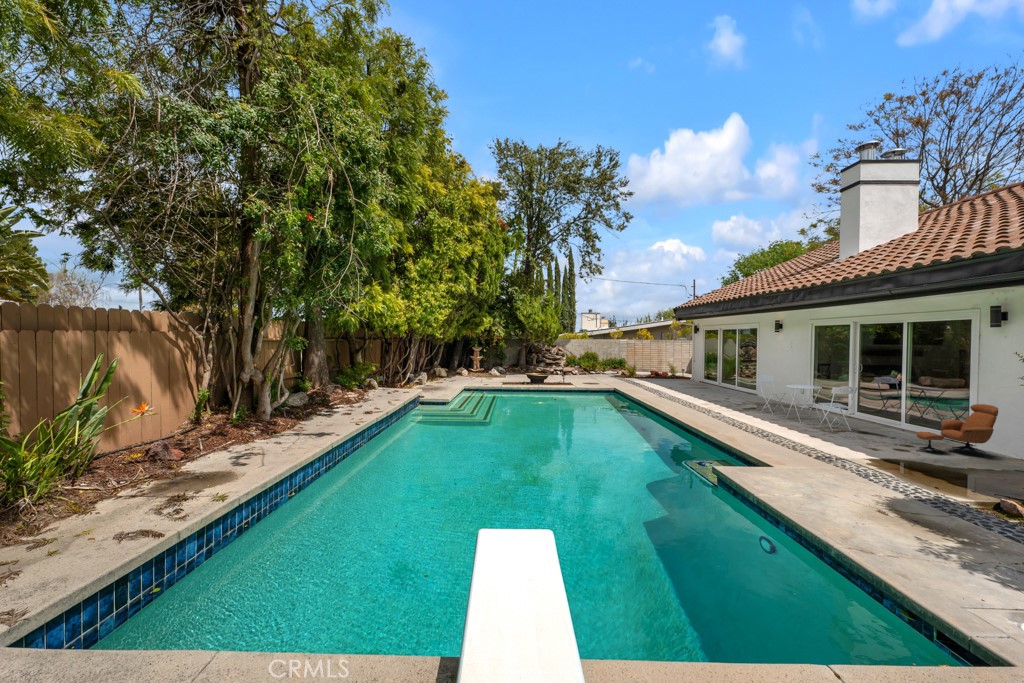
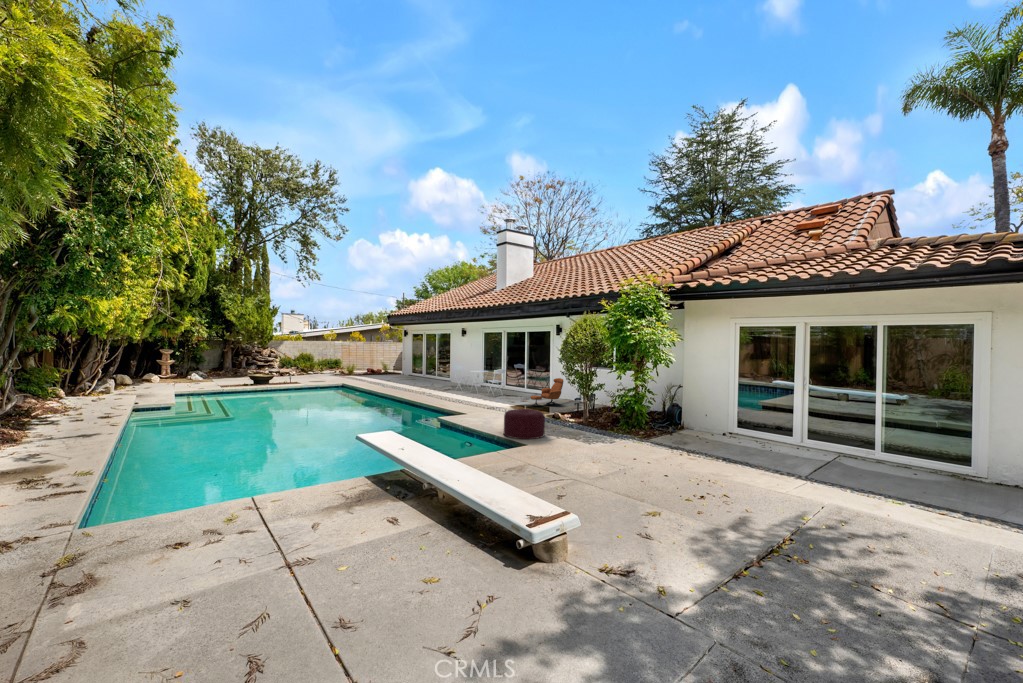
ottoman: none [866,466,974,537] -> present [504,409,545,439]

